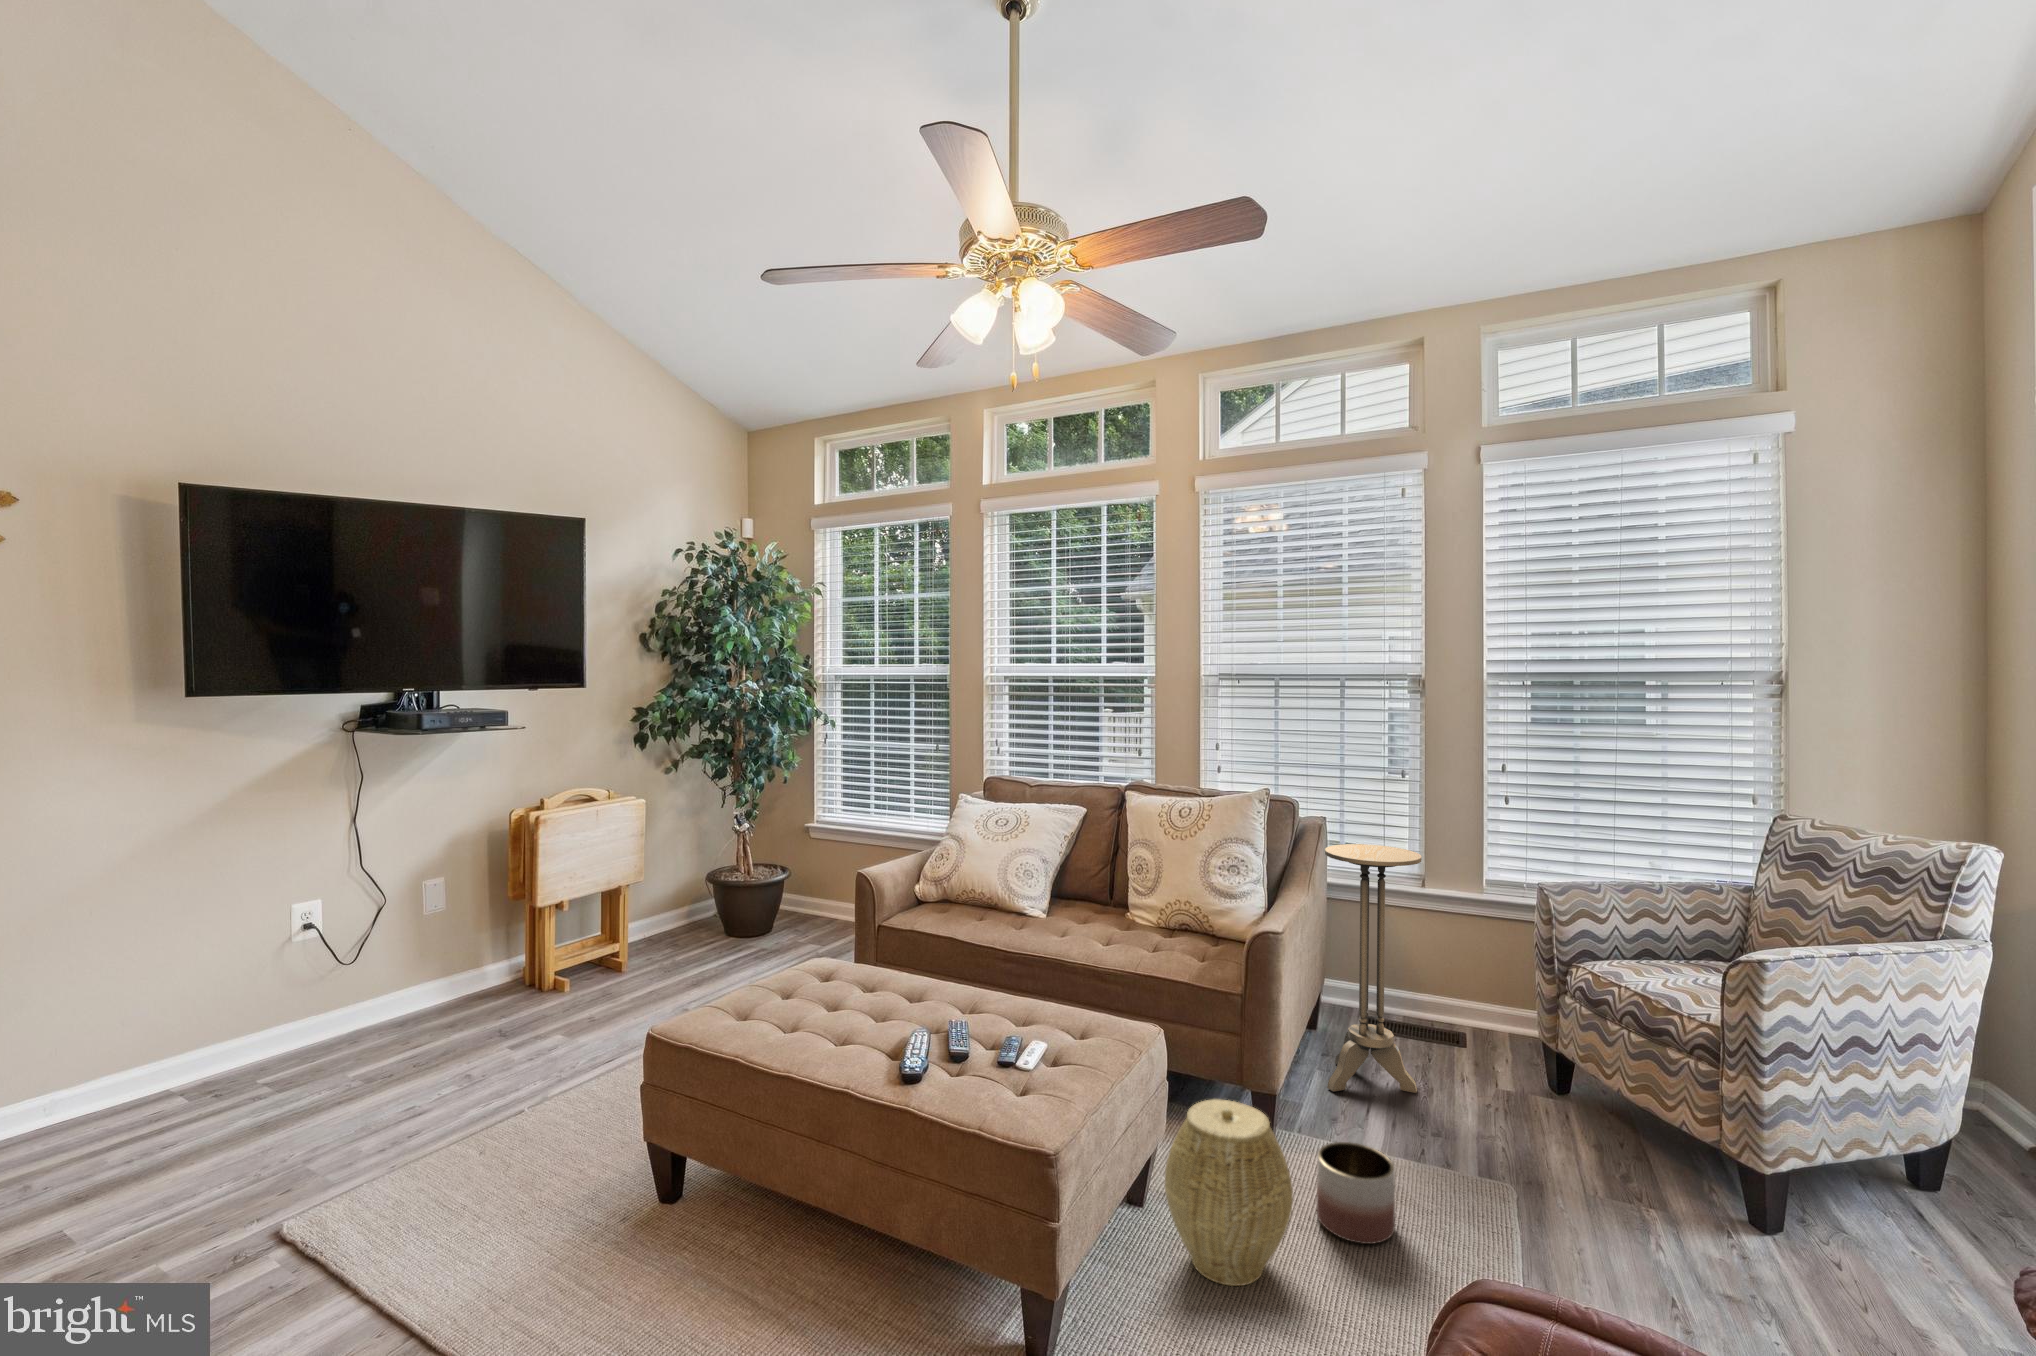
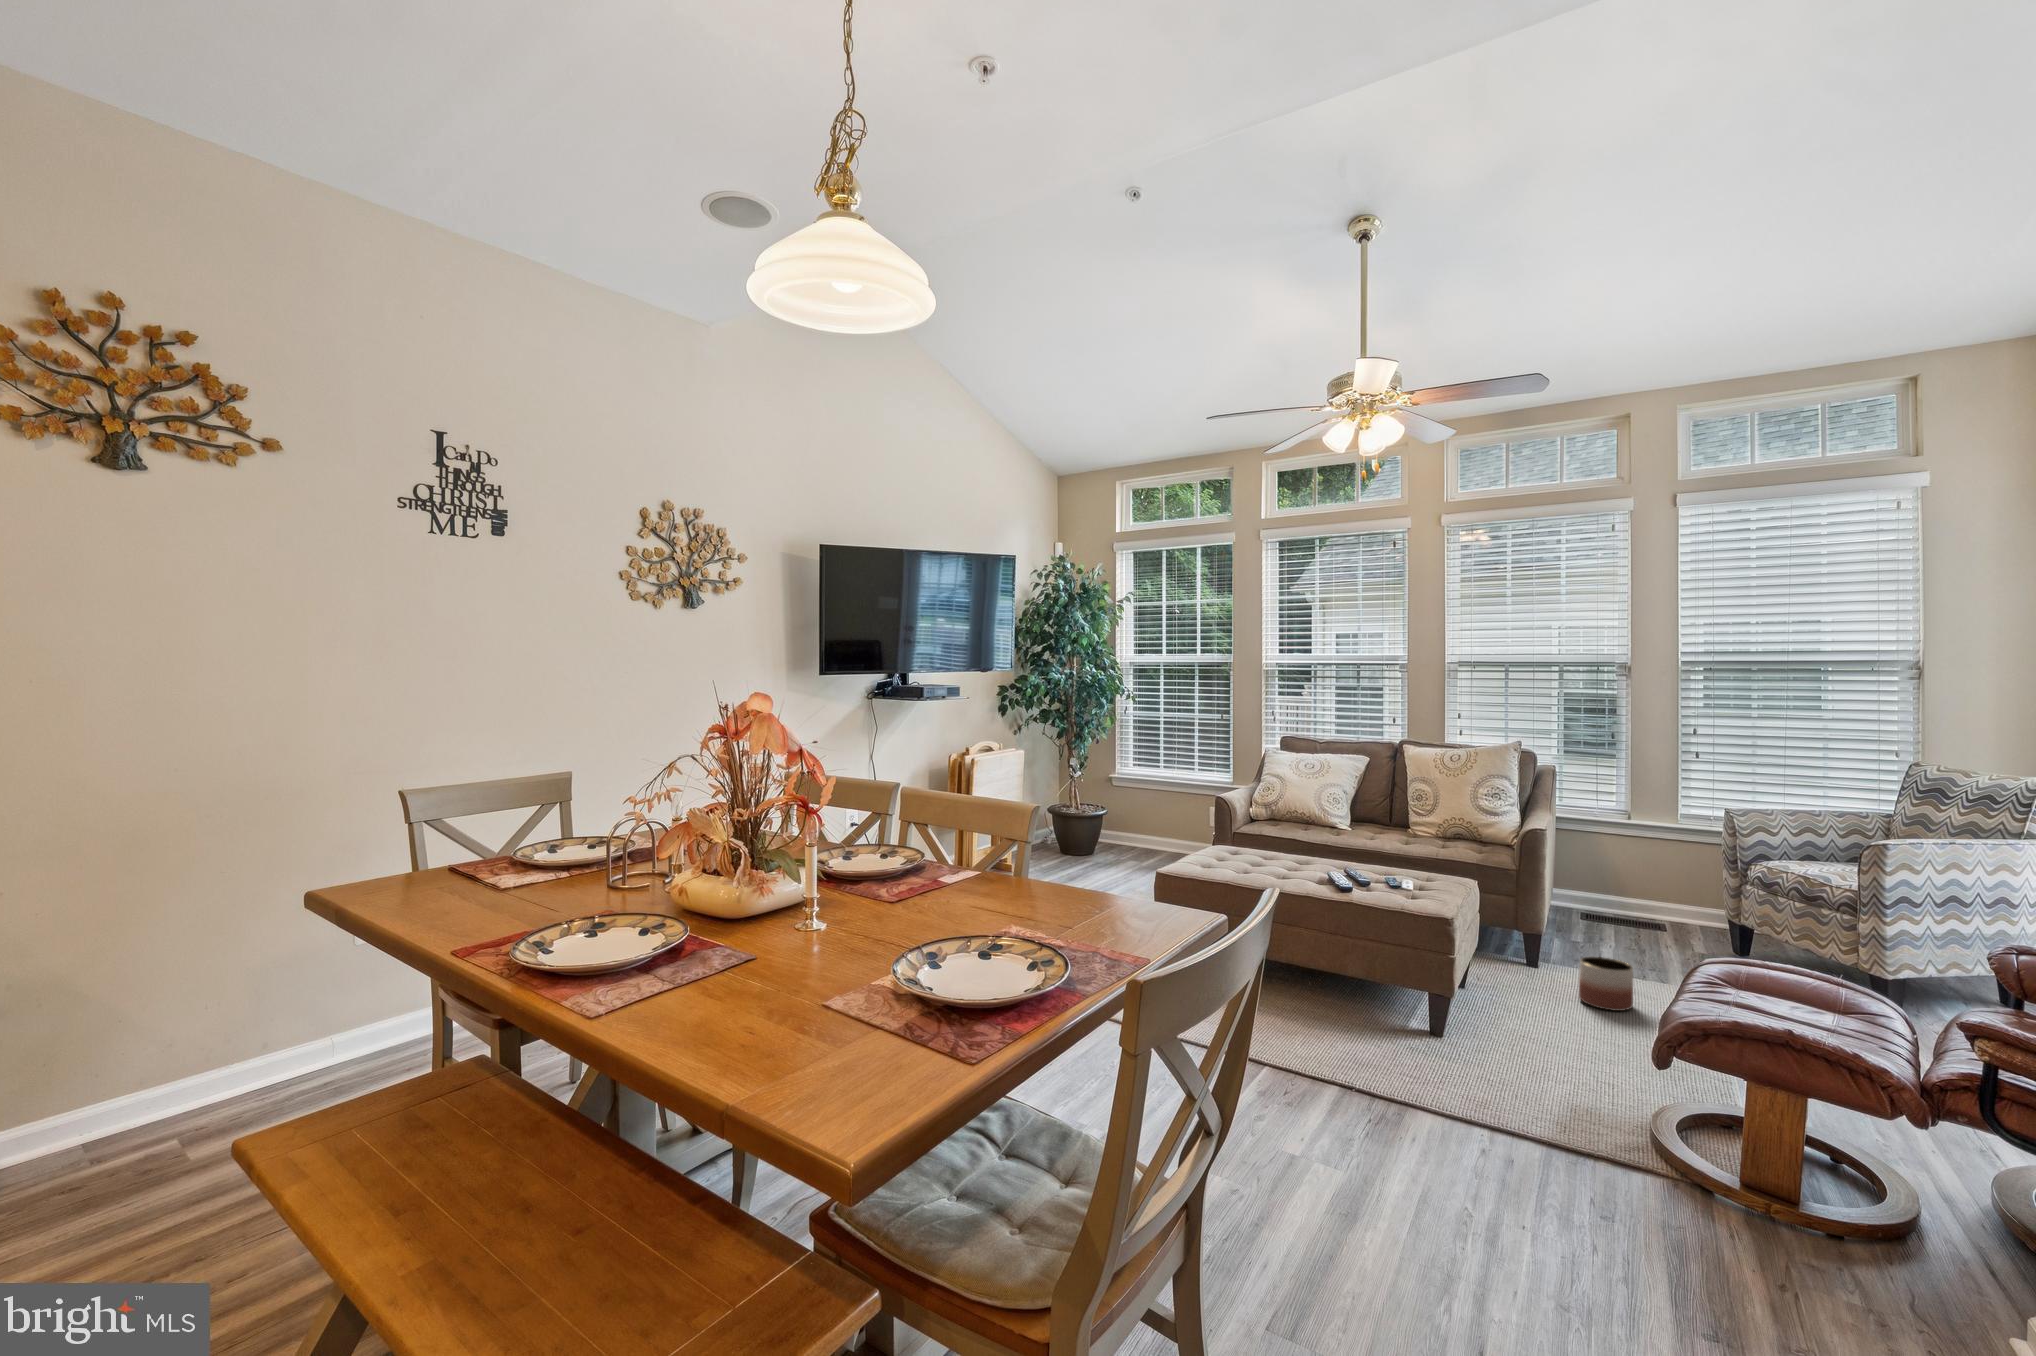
side table: present [1325,844,1422,1093] -> none [1564,782,1639,954]
woven basket: present [1165,1099,1293,1286] -> none [1486,920,1572,1022]

